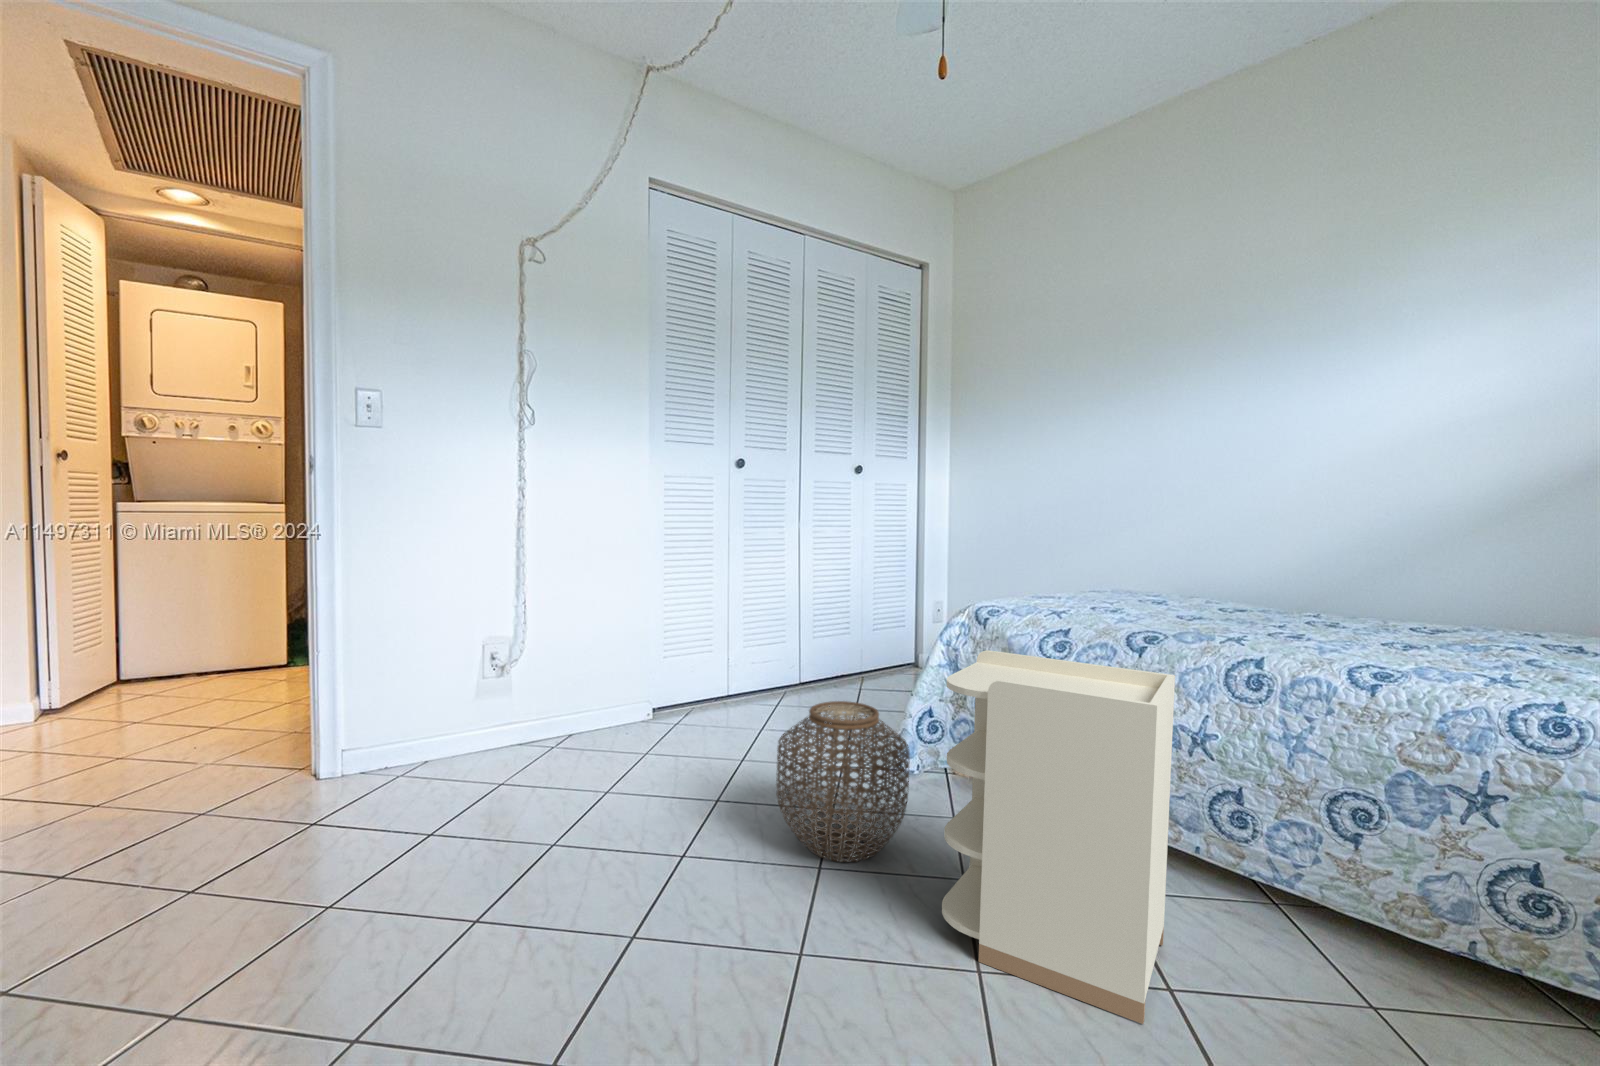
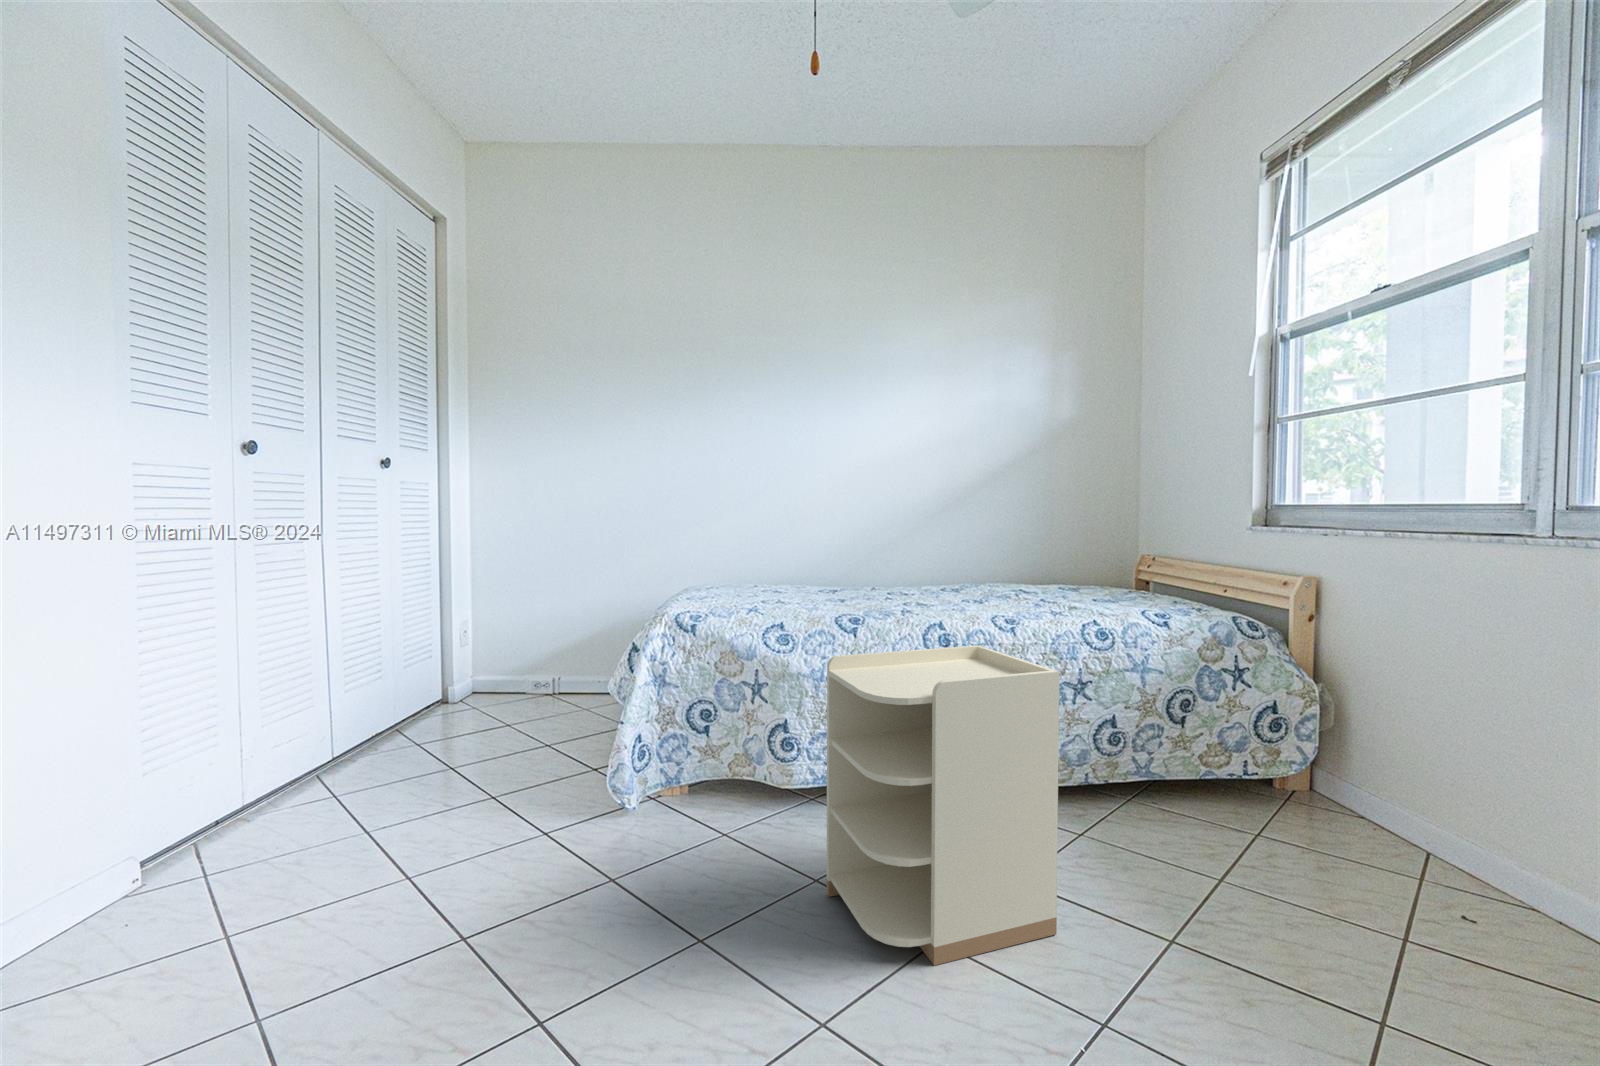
woven basket: present [776,701,910,862] -> none [595,750,761,960]

